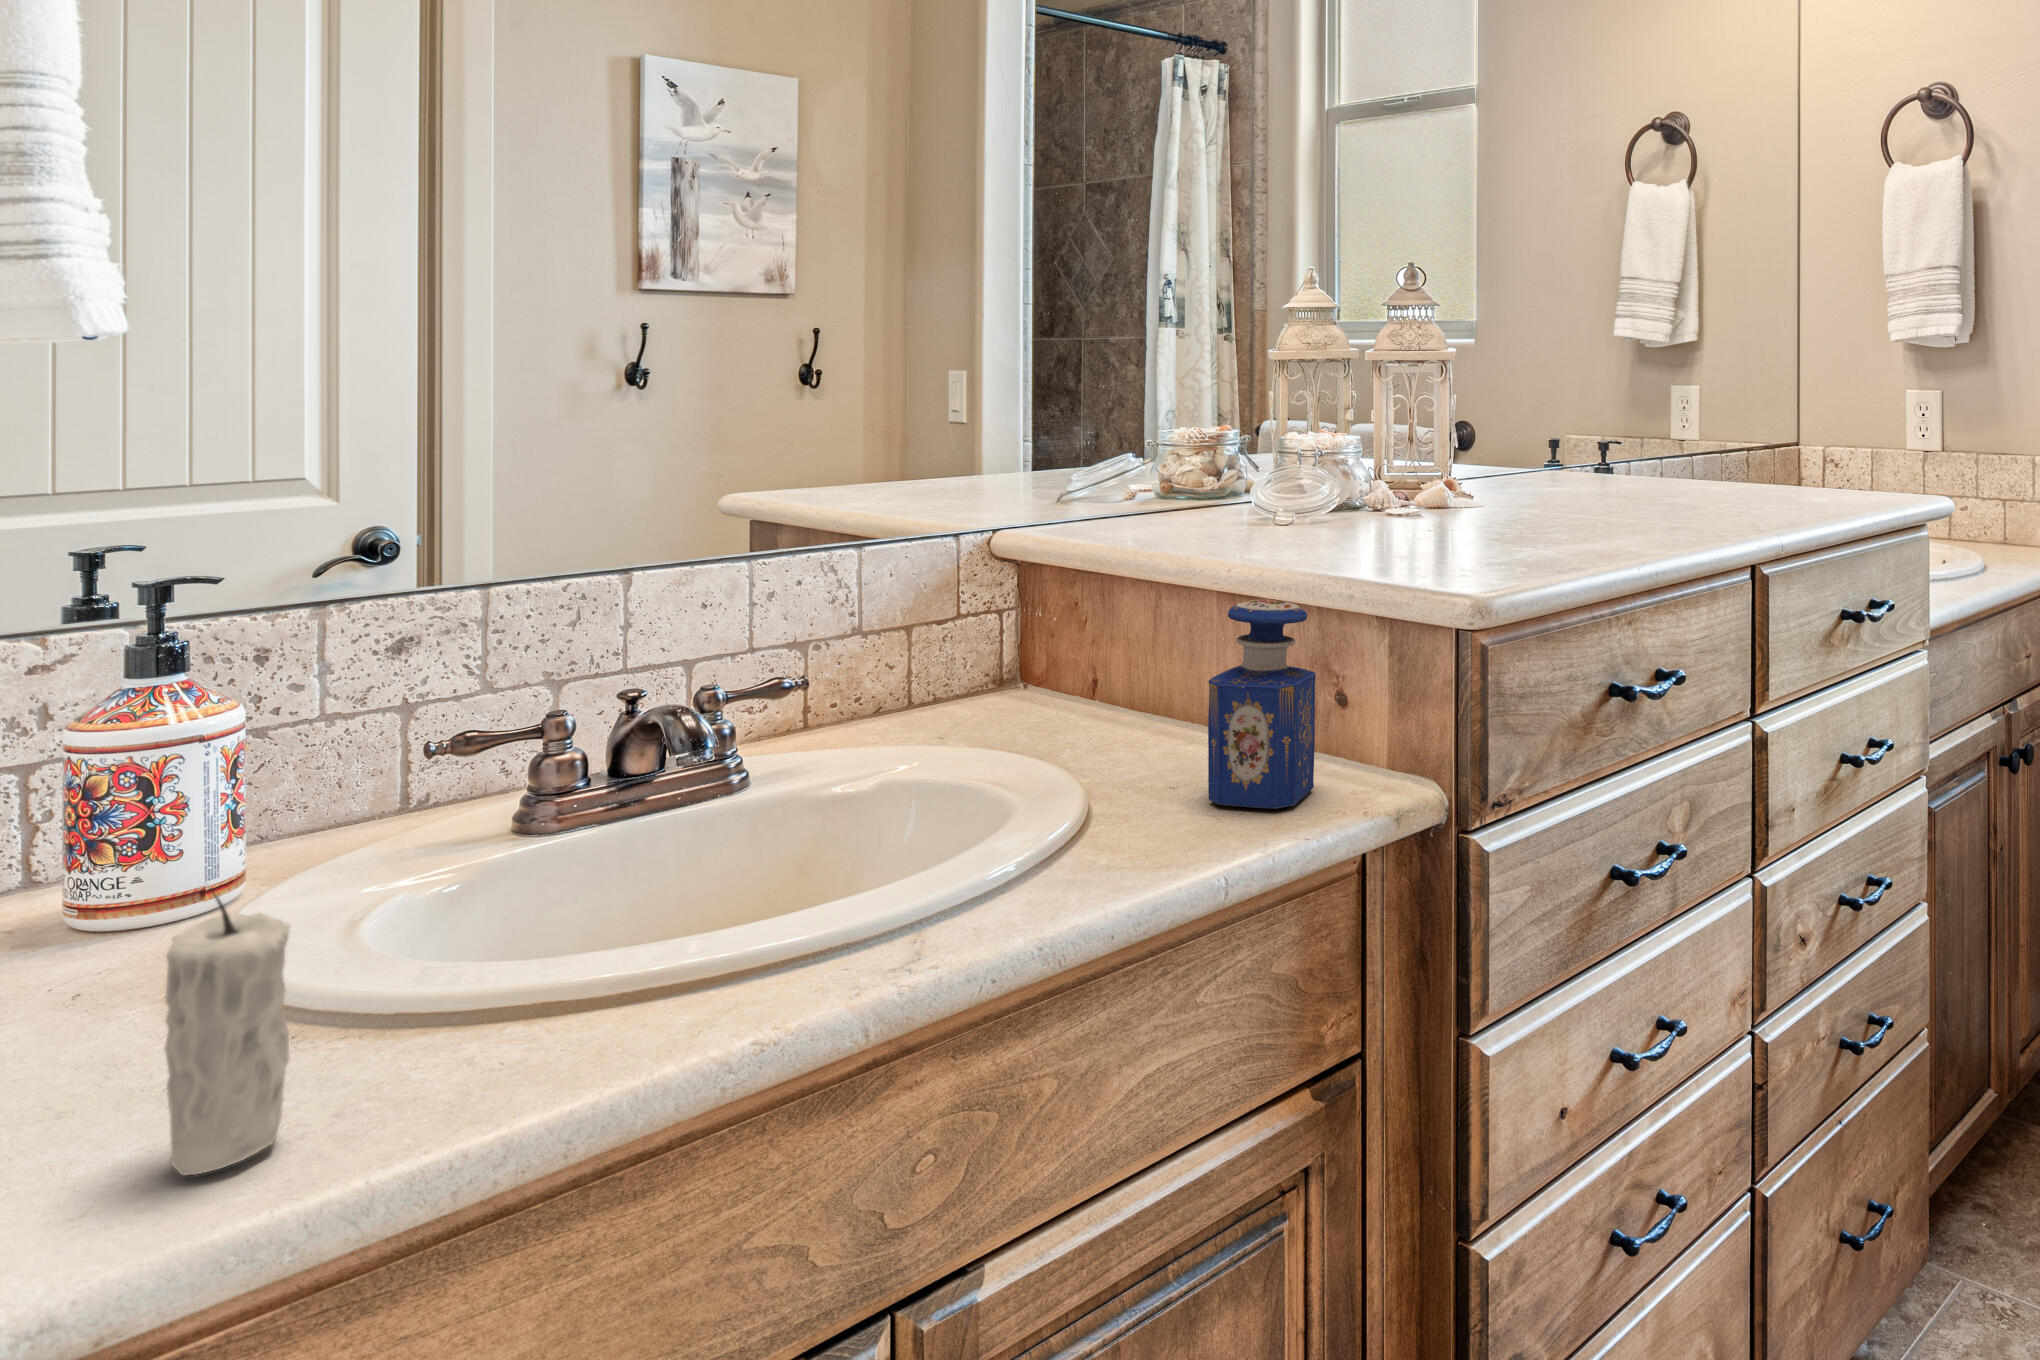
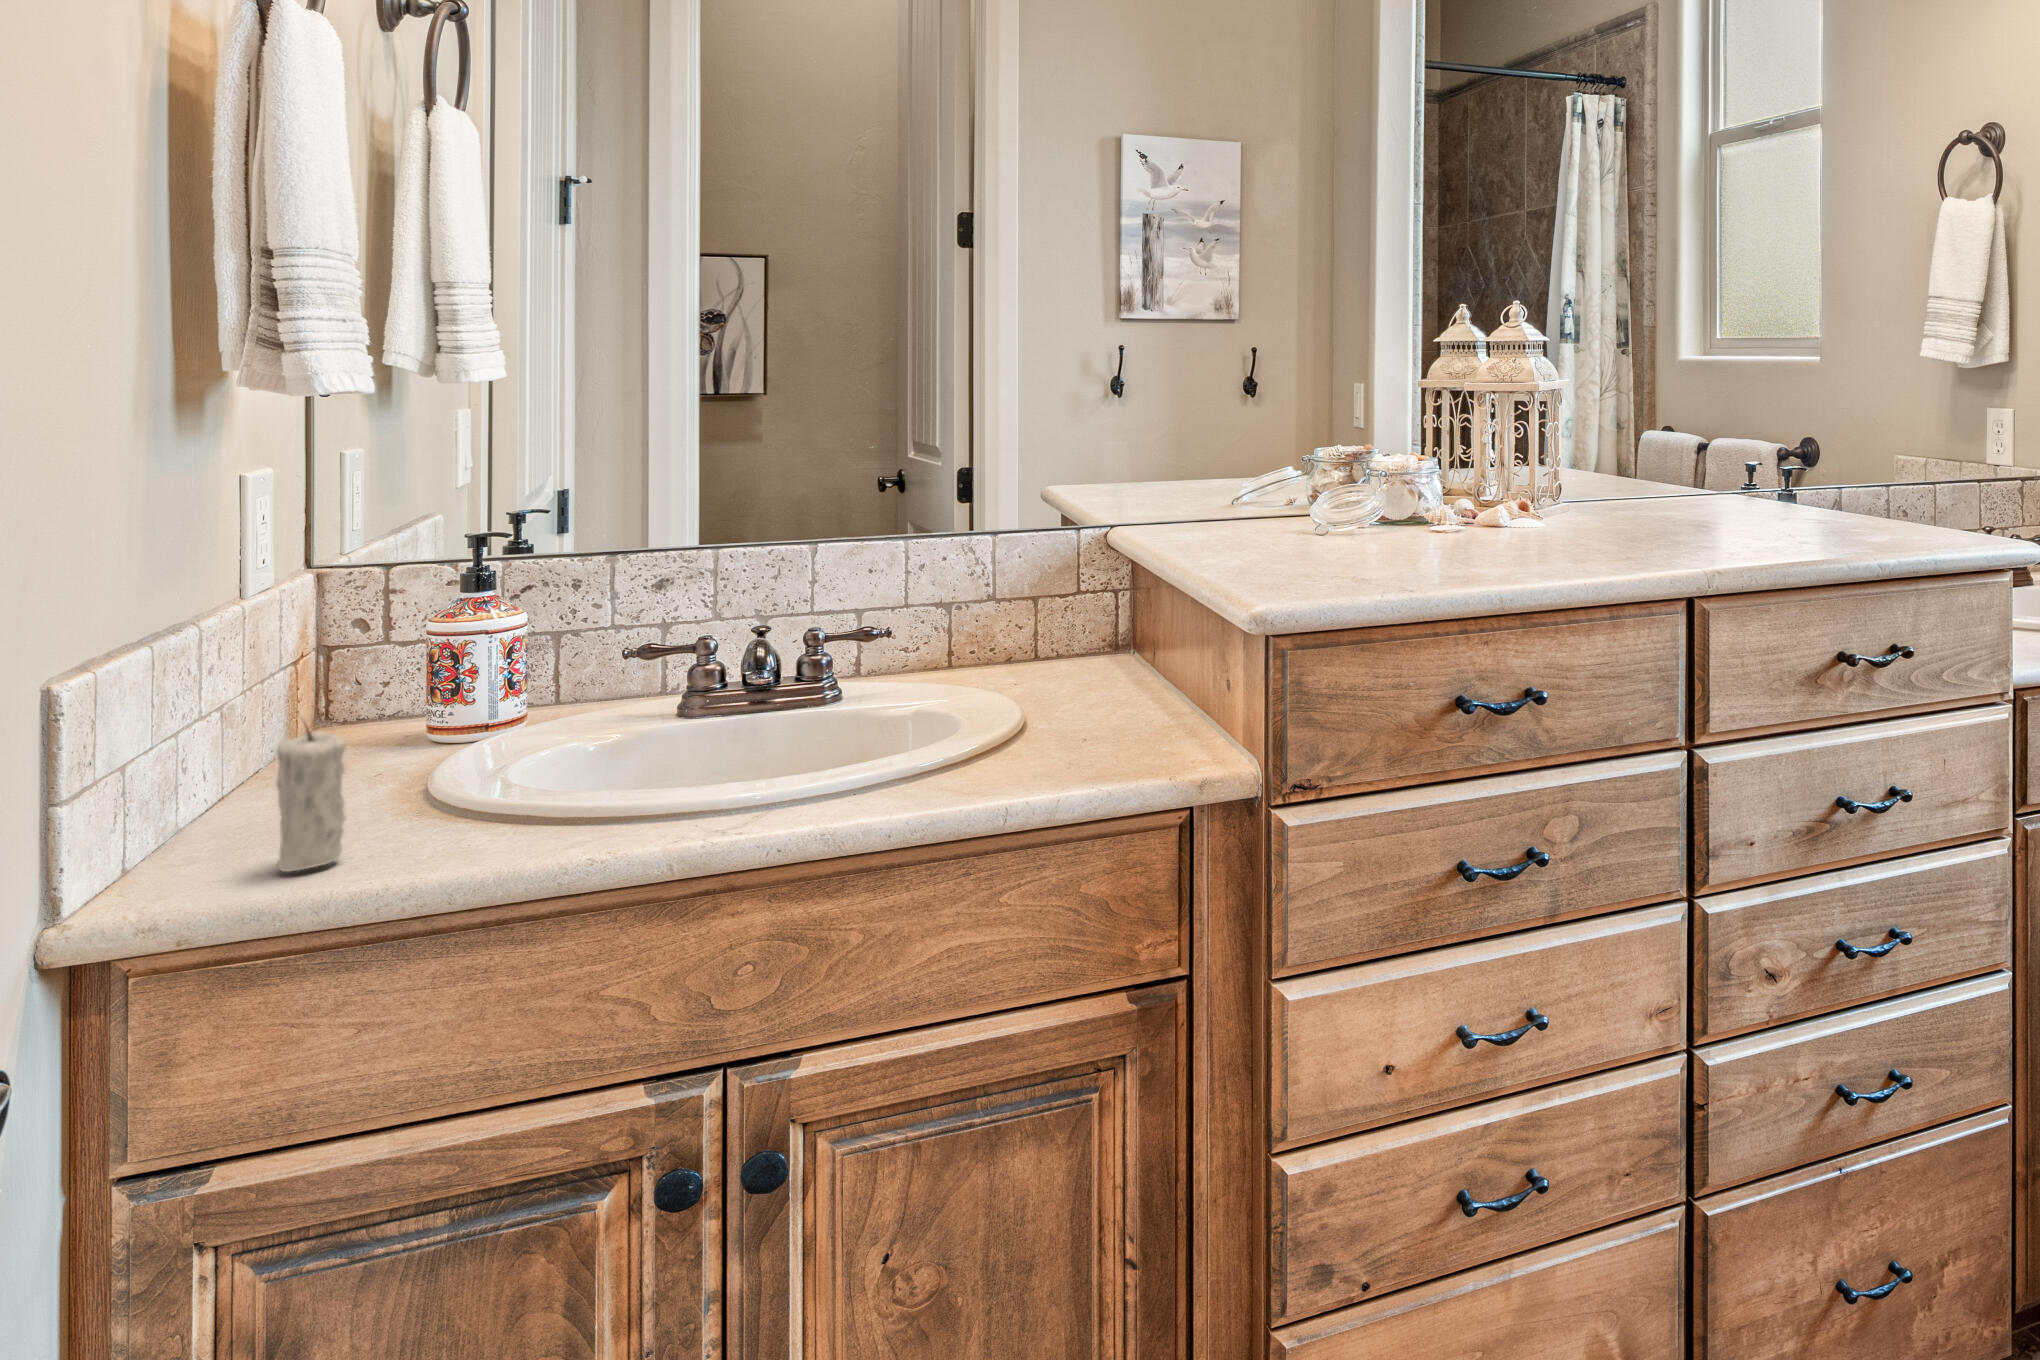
perfume bottle: present [1208,599,1316,808] -> none [1084,598,1173,765]

